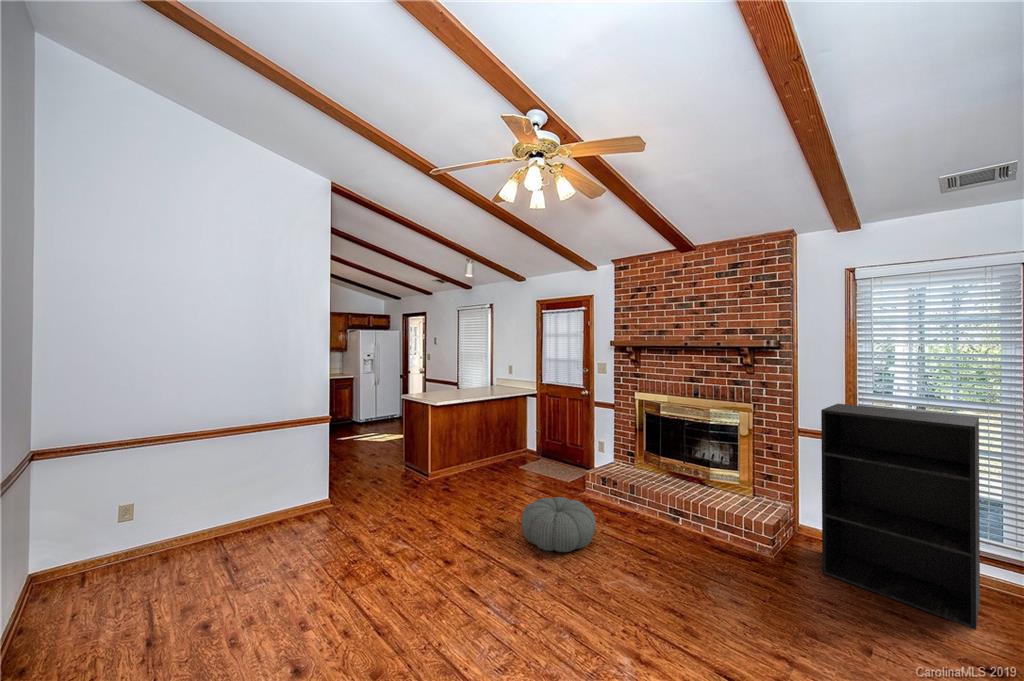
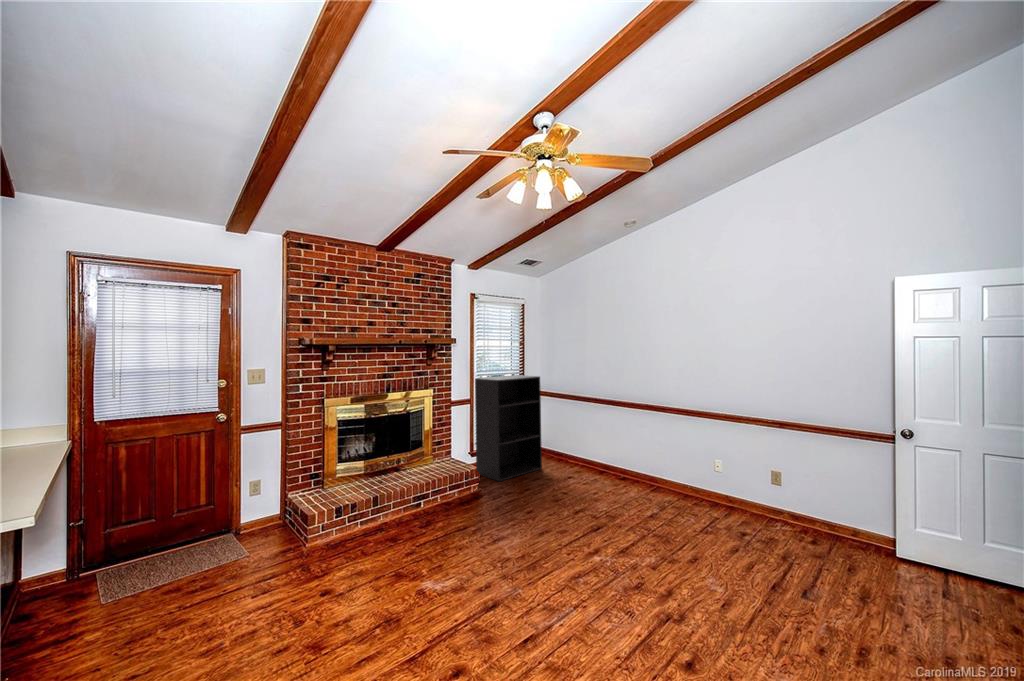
pouf: present [522,497,596,552] -> none [373,521,467,593]

